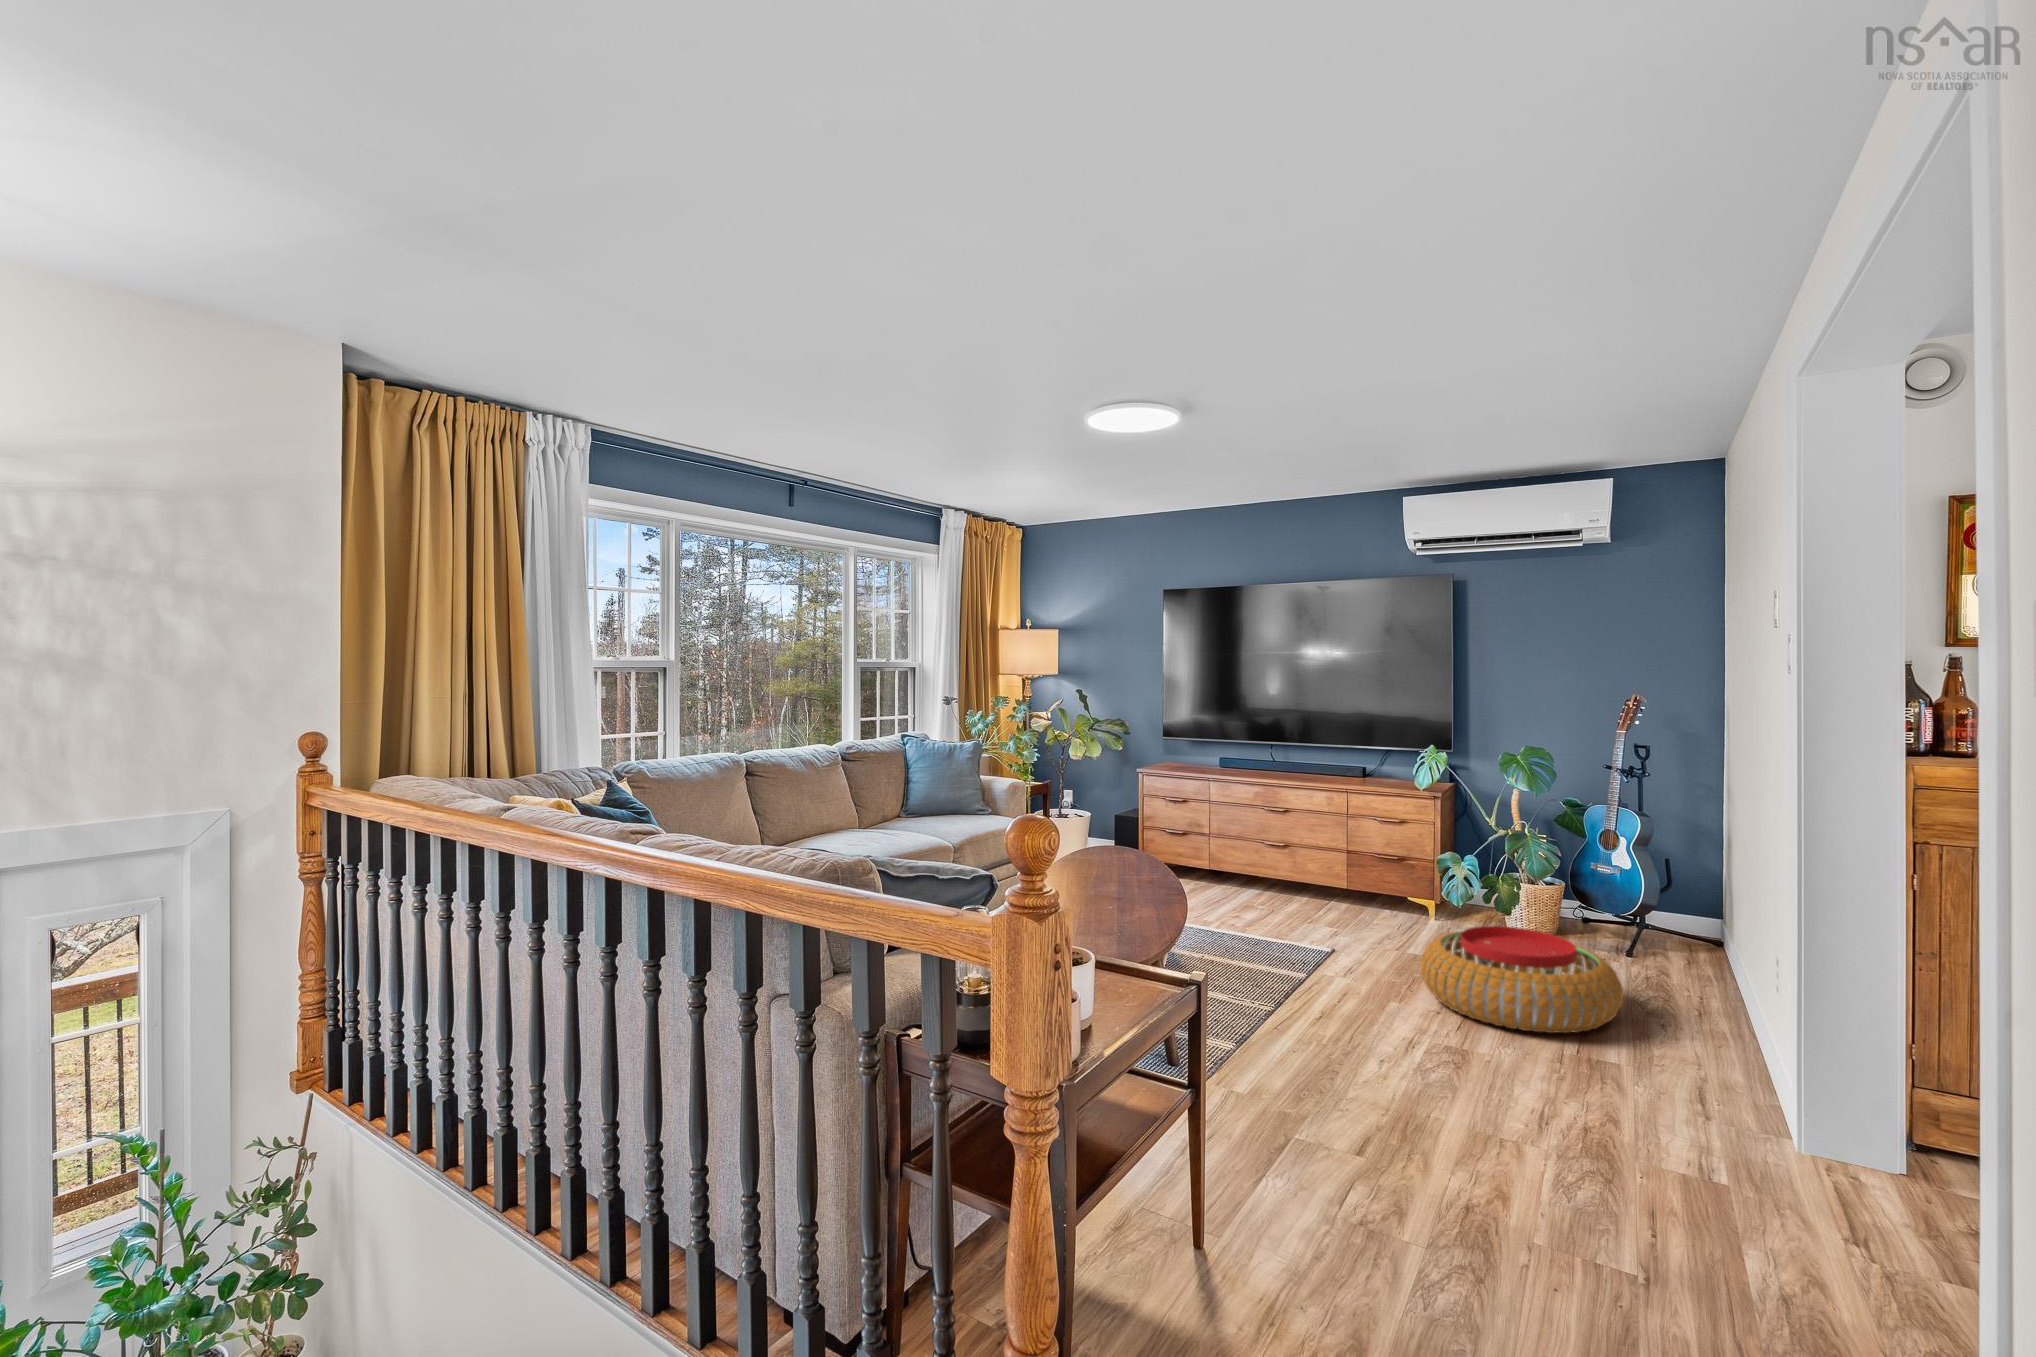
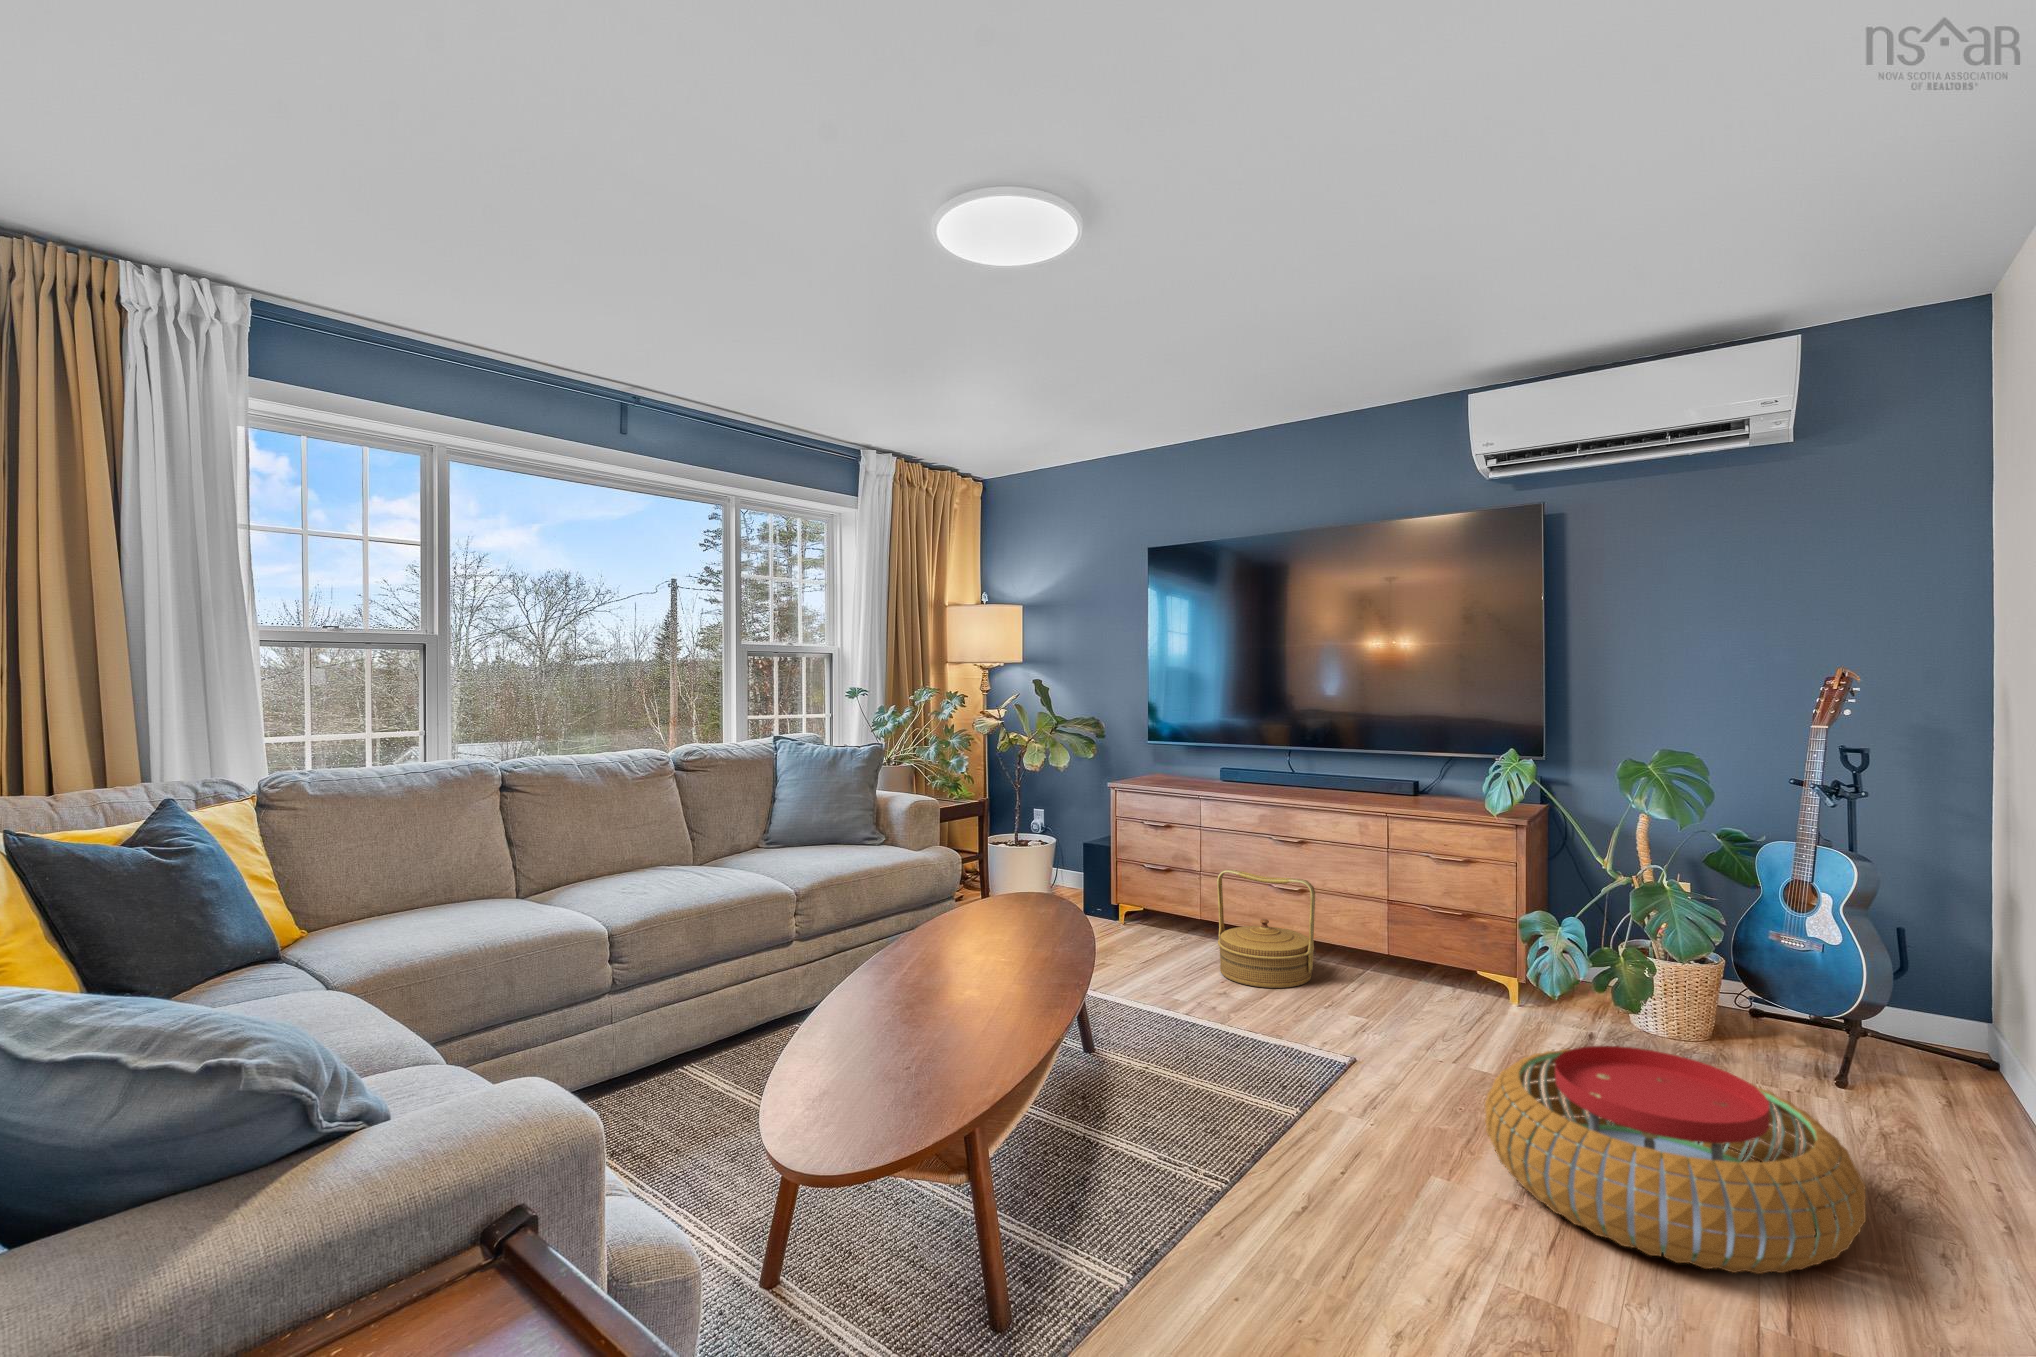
woven basket: none [1227,831,1298,912] -> present [1217,869,1315,988]

